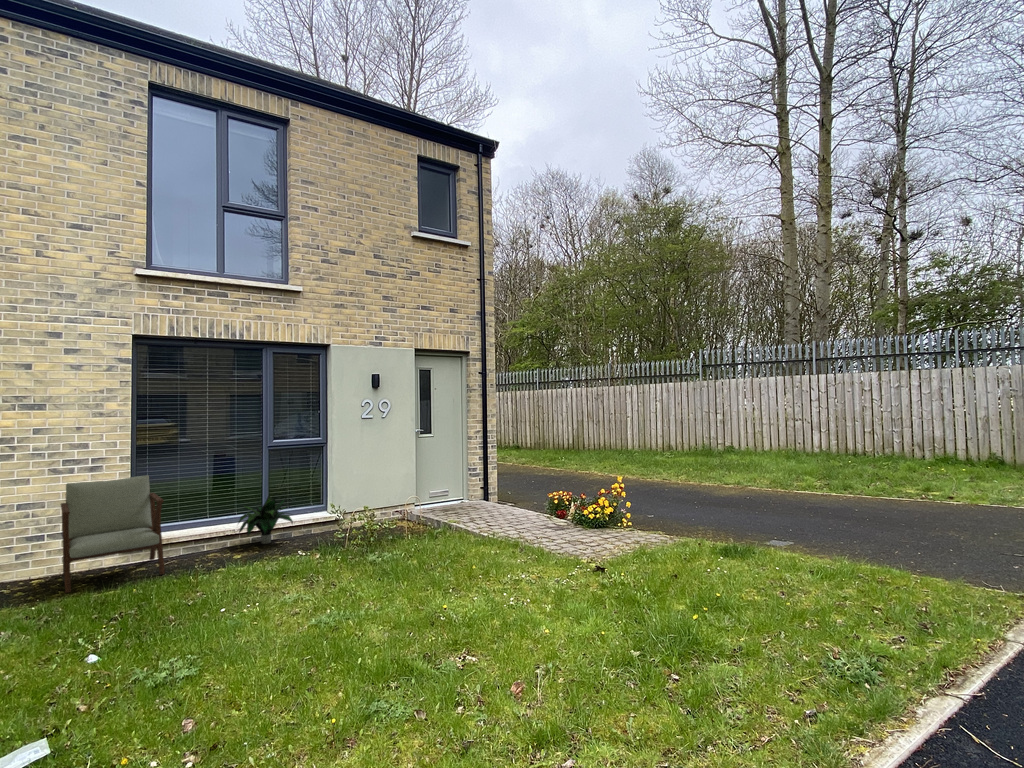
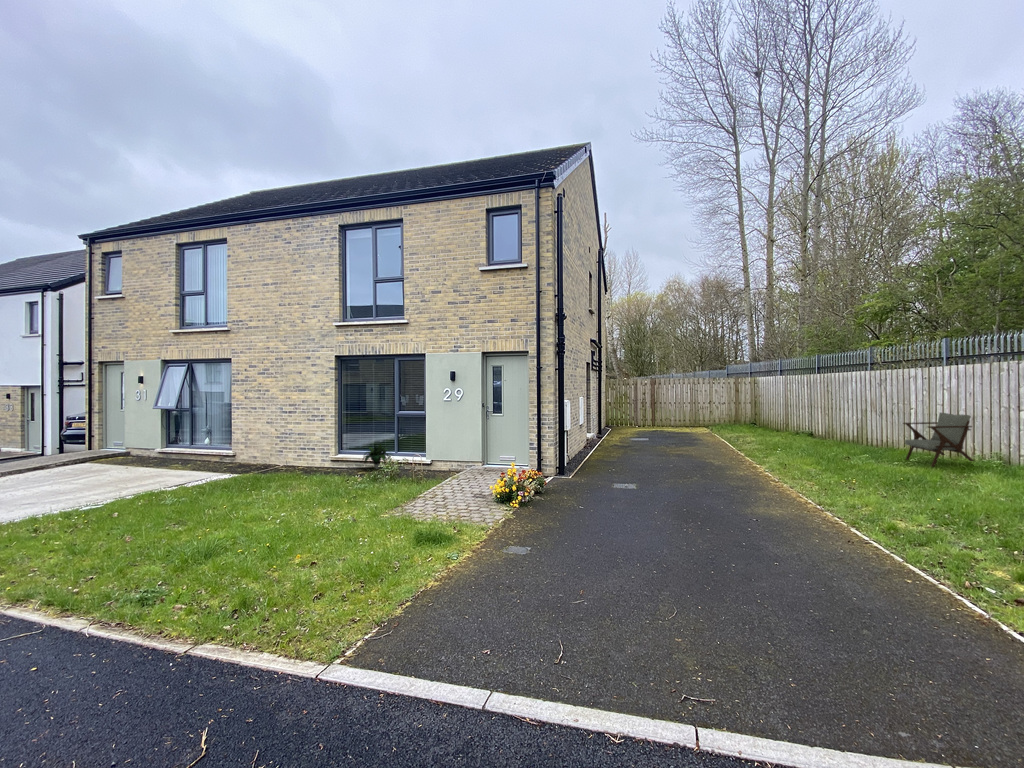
lounge chair: present [61,475,165,593] -> present [903,413,974,467]

